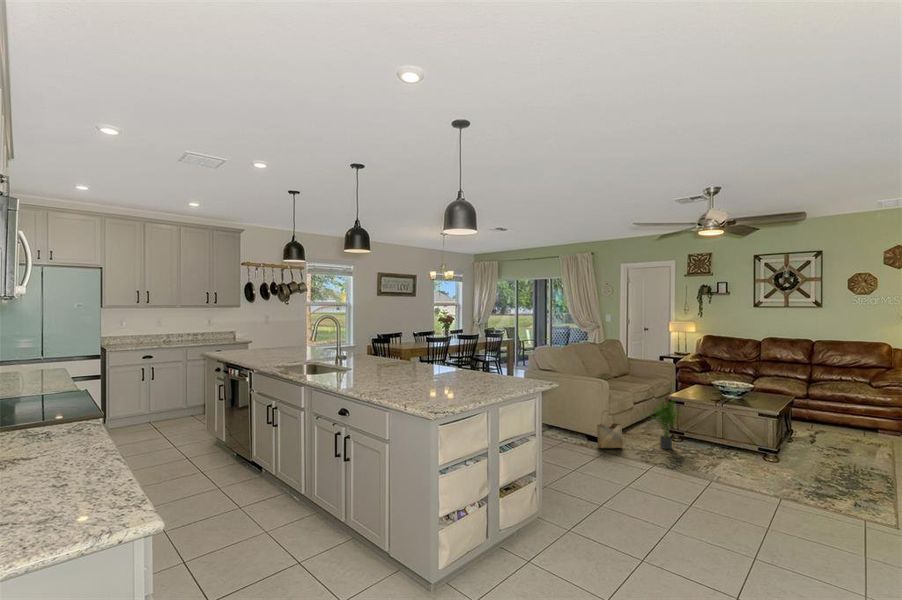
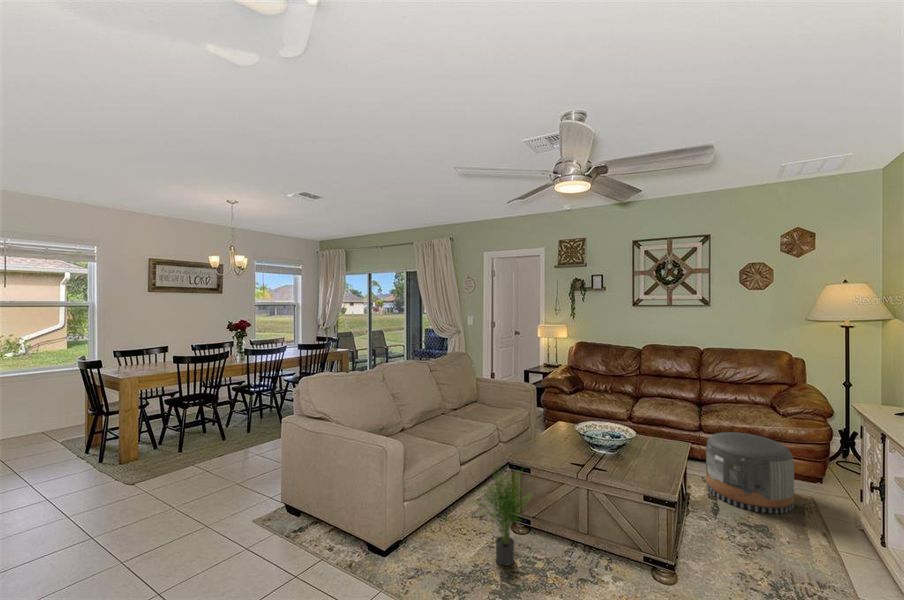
pouf: none [806,396,871,445] -> present [706,432,794,514]
woven basket: present [597,423,623,448] -> none [379,500,427,582]

